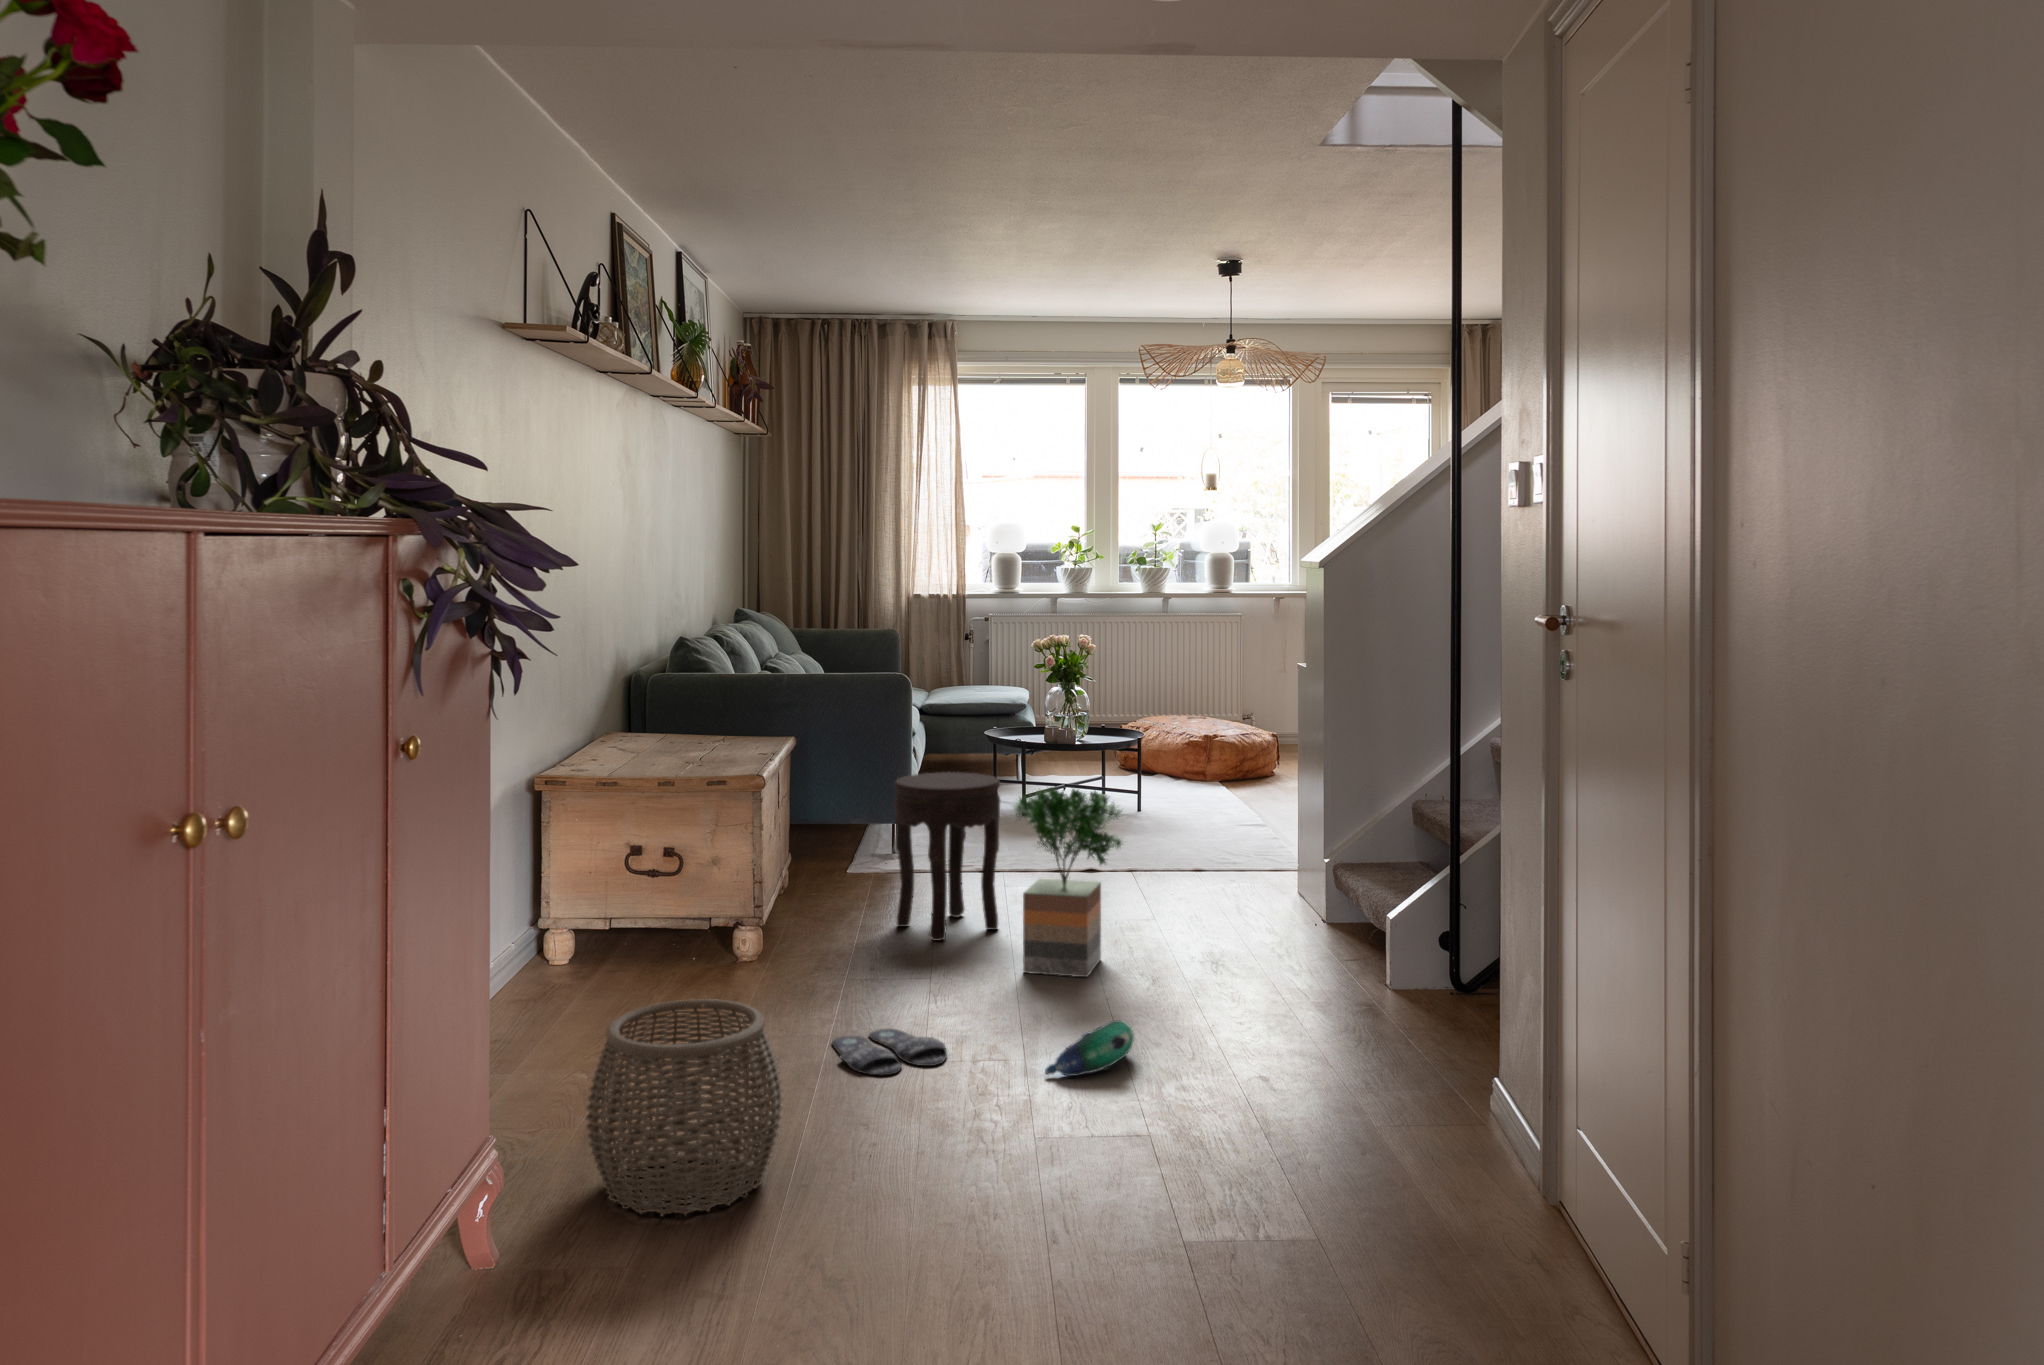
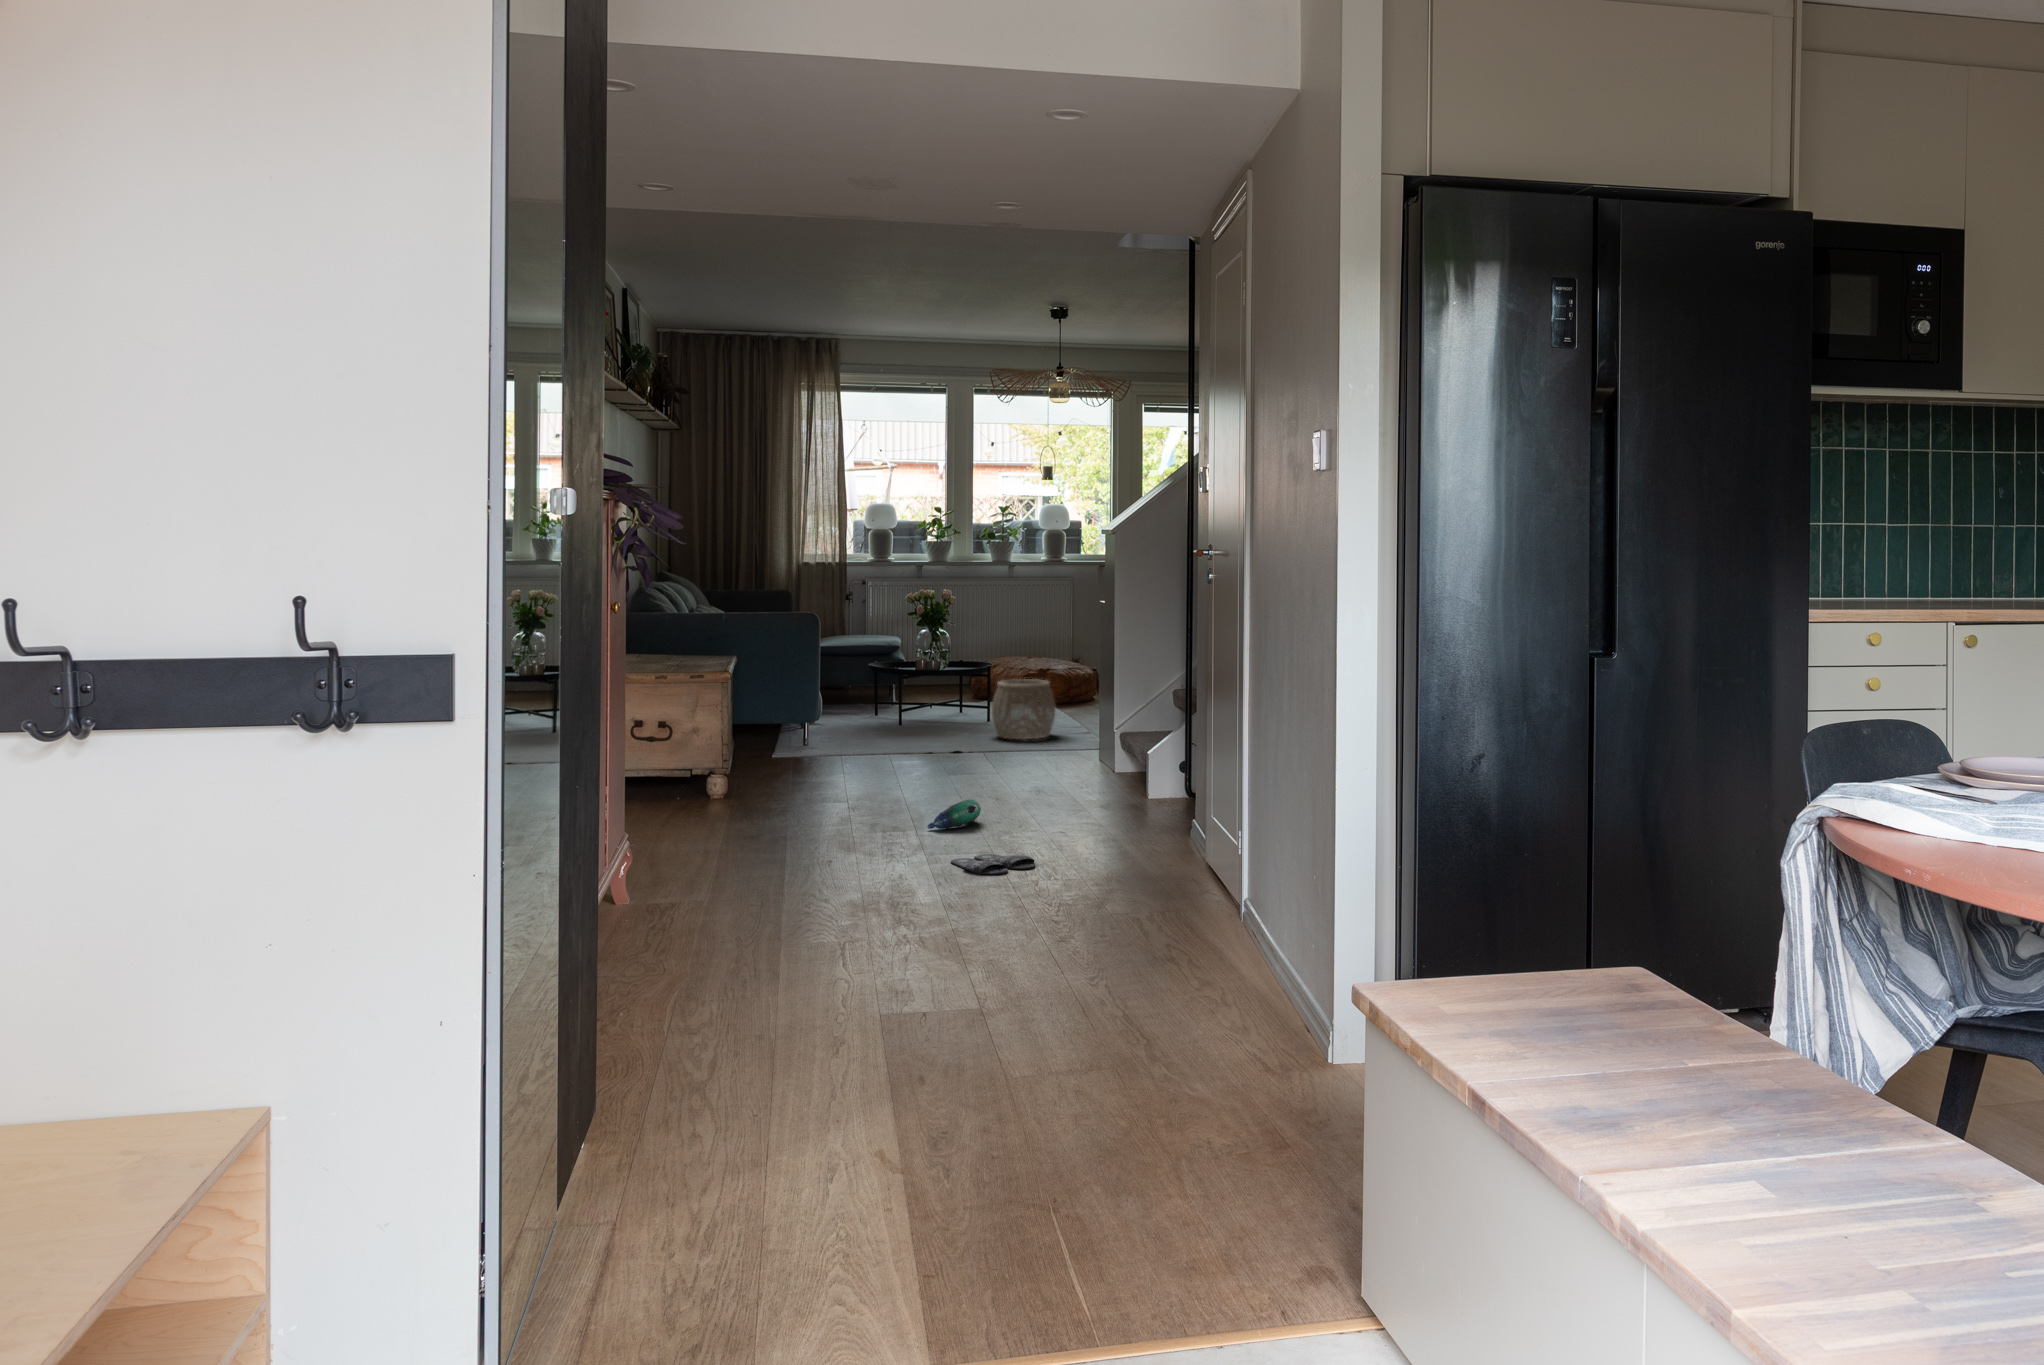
side table: present [895,772,1000,941] -> none [818,675,891,784]
potted tree: present [1013,788,1123,977] -> none [900,676,978,795]
woven basket: present [586,999,783,1217] -> present [992,679,1055,740]
slippers: present [832,1029,947,1076] -> present [951,854,1035,874]

